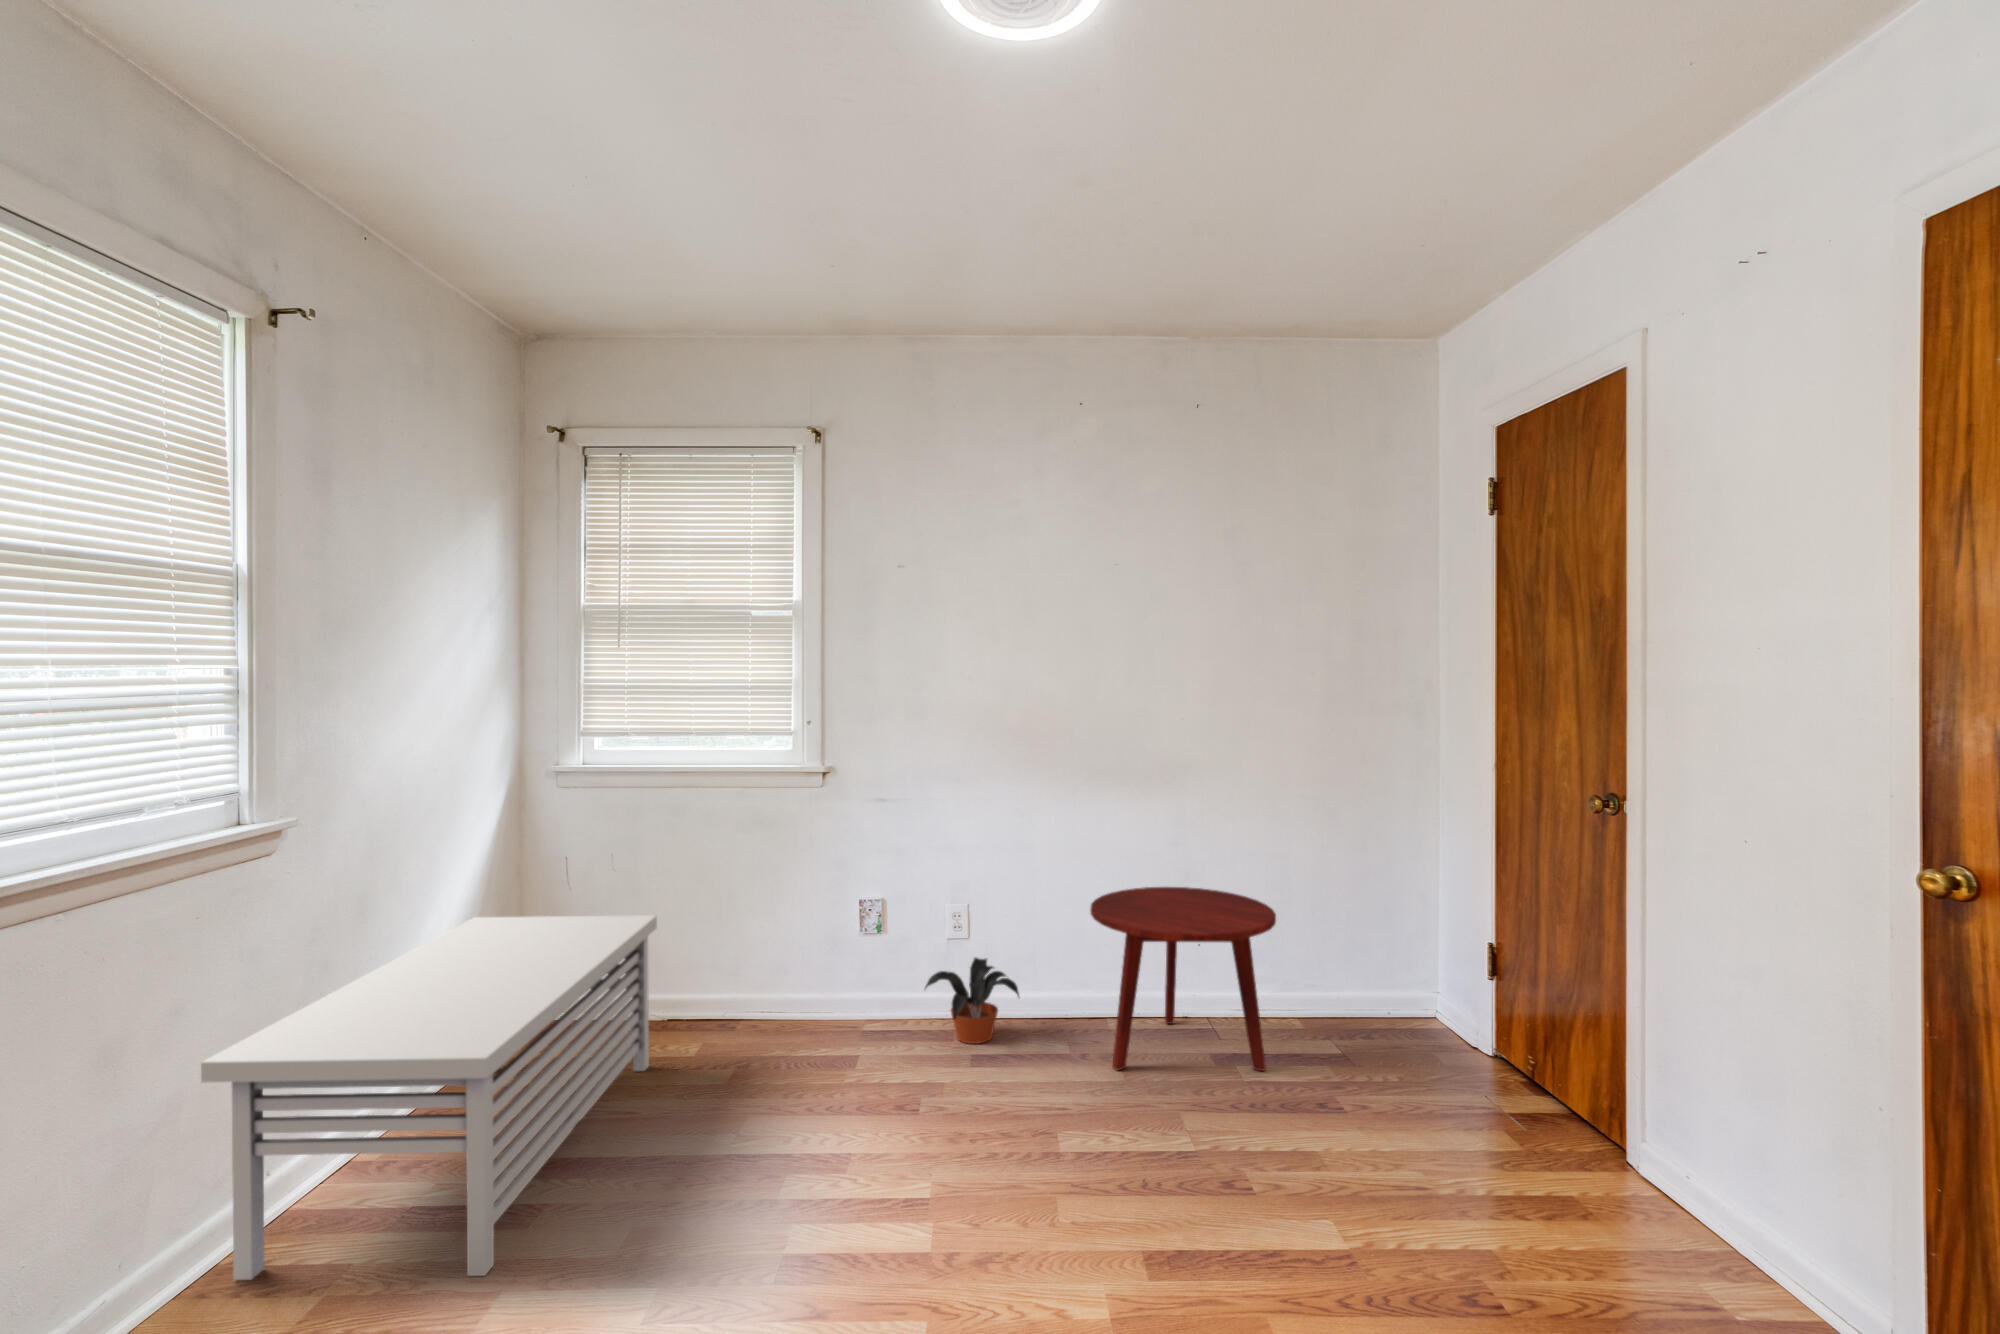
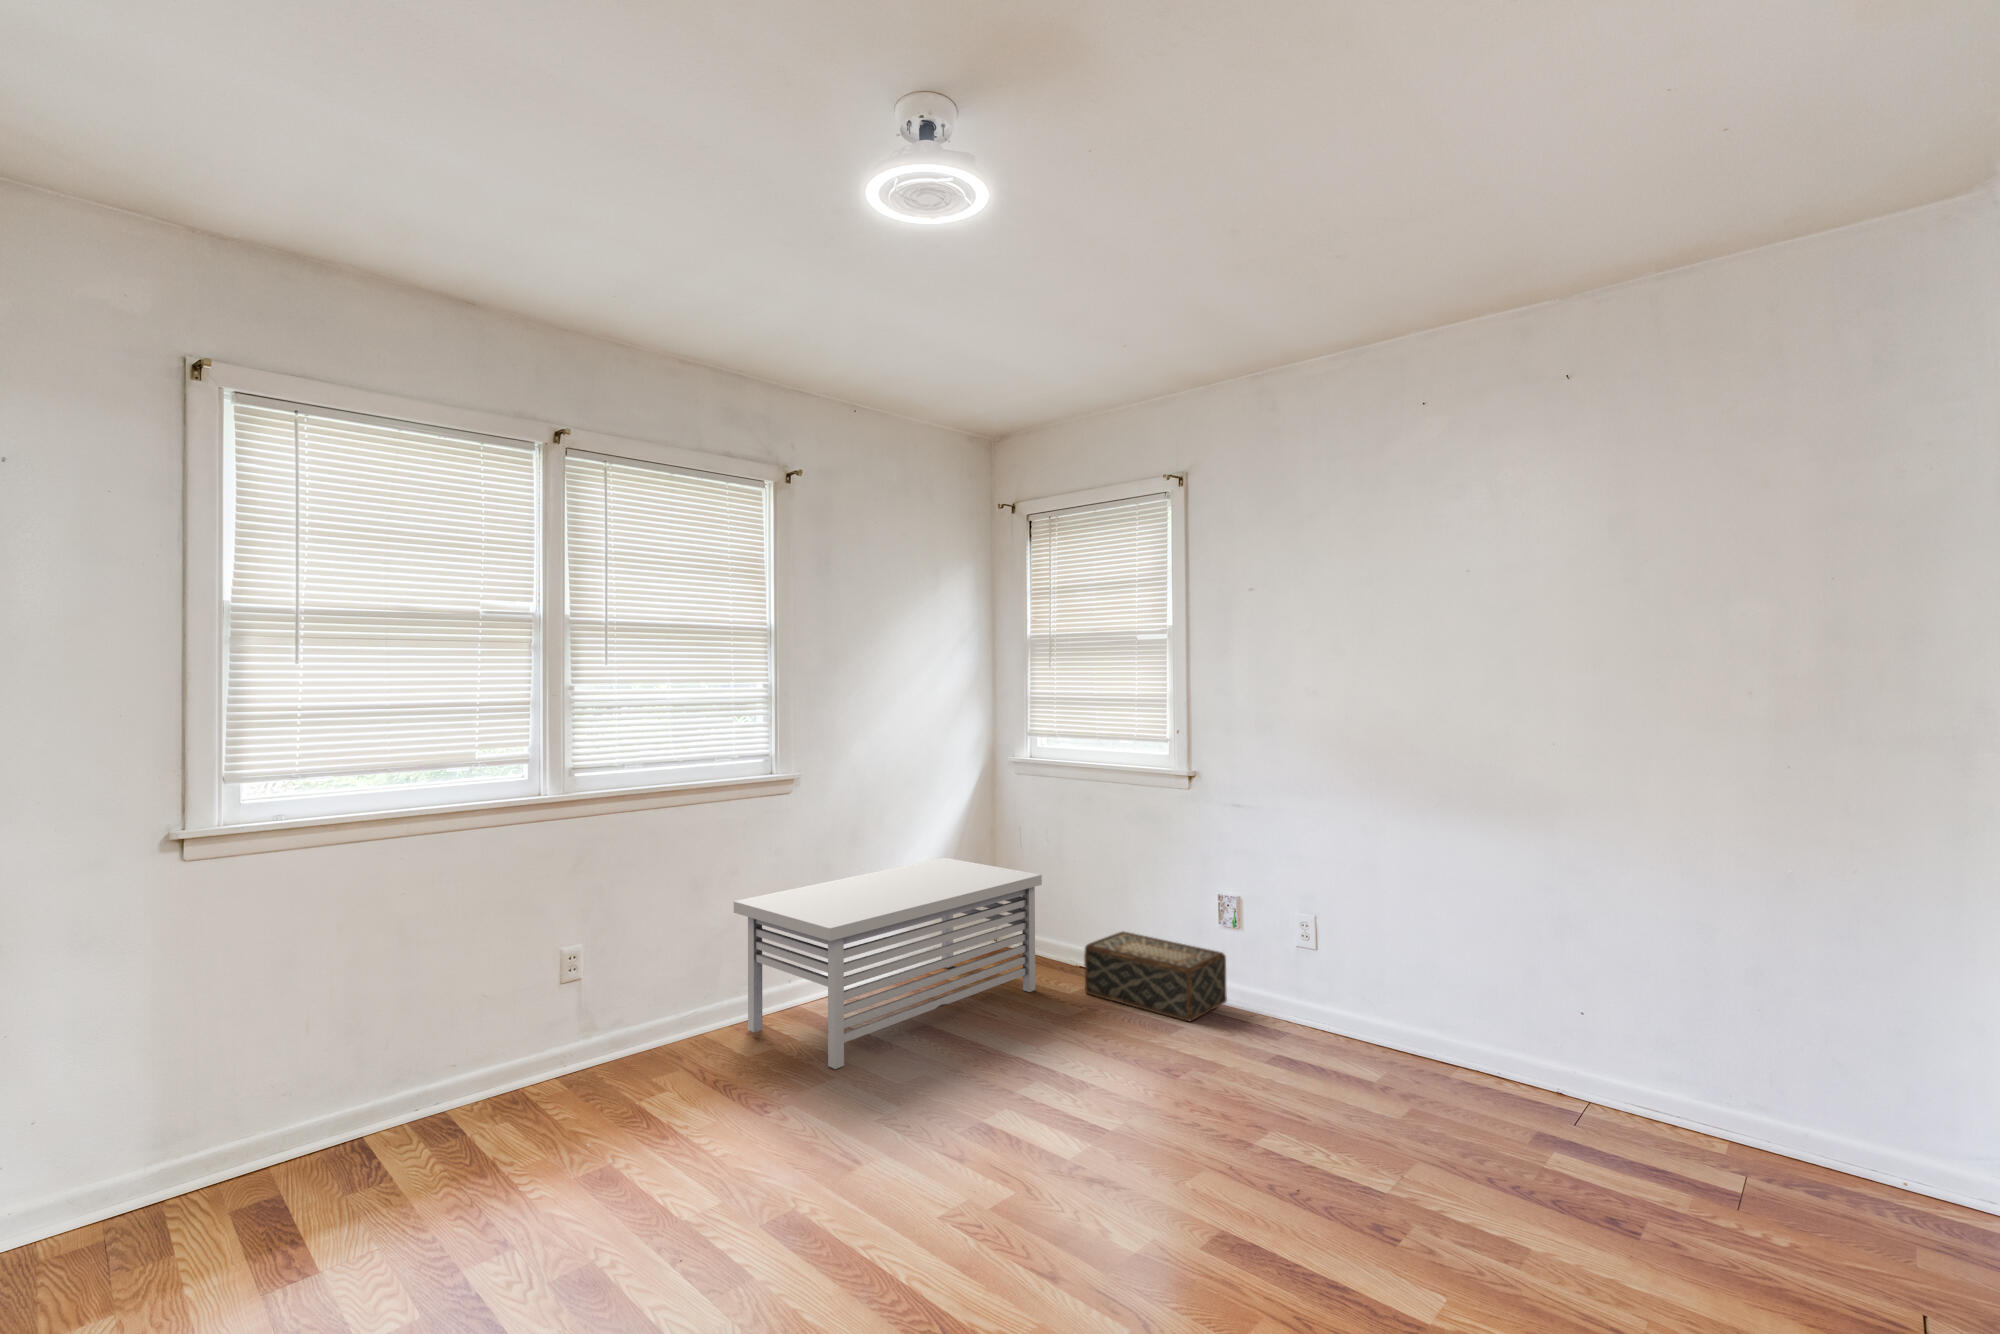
side table: present [1090,887,1276,1071] -> none [1382,925,1614,1161]
potted plant: present [925,958,1019,1044] -> none [1247,965,1340,1046]
woven basket: none [714,964,873,1052] -> present [1084,932,1227,1021]

